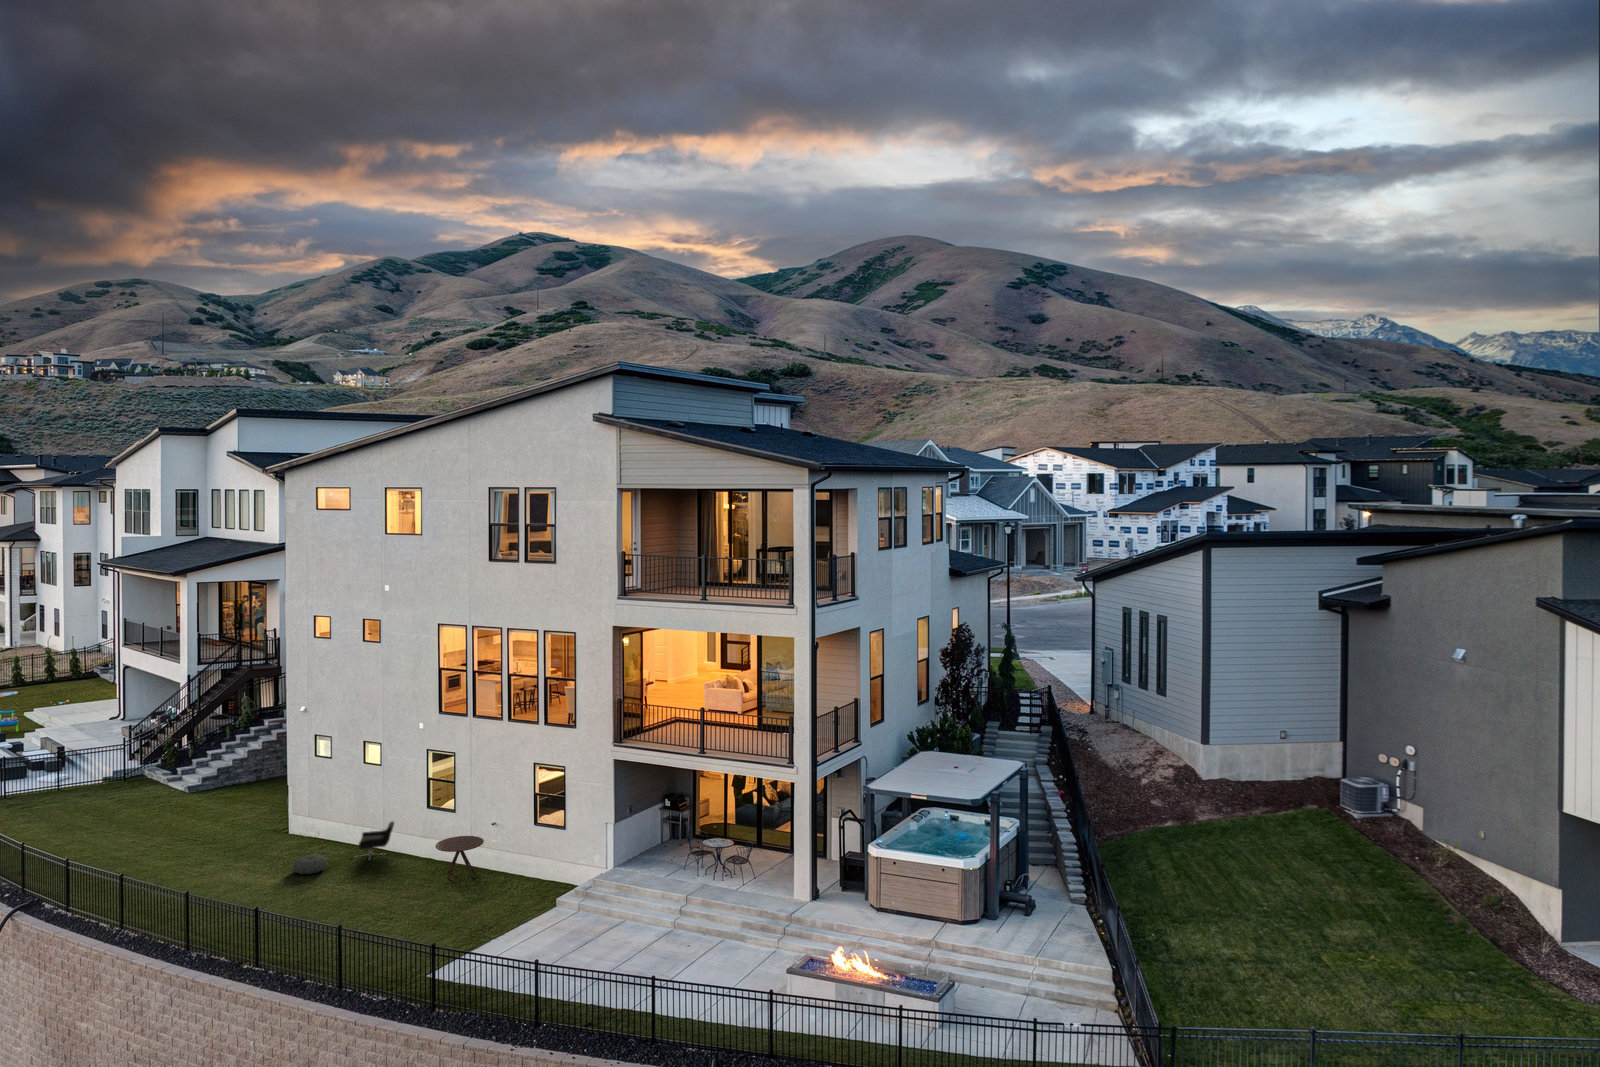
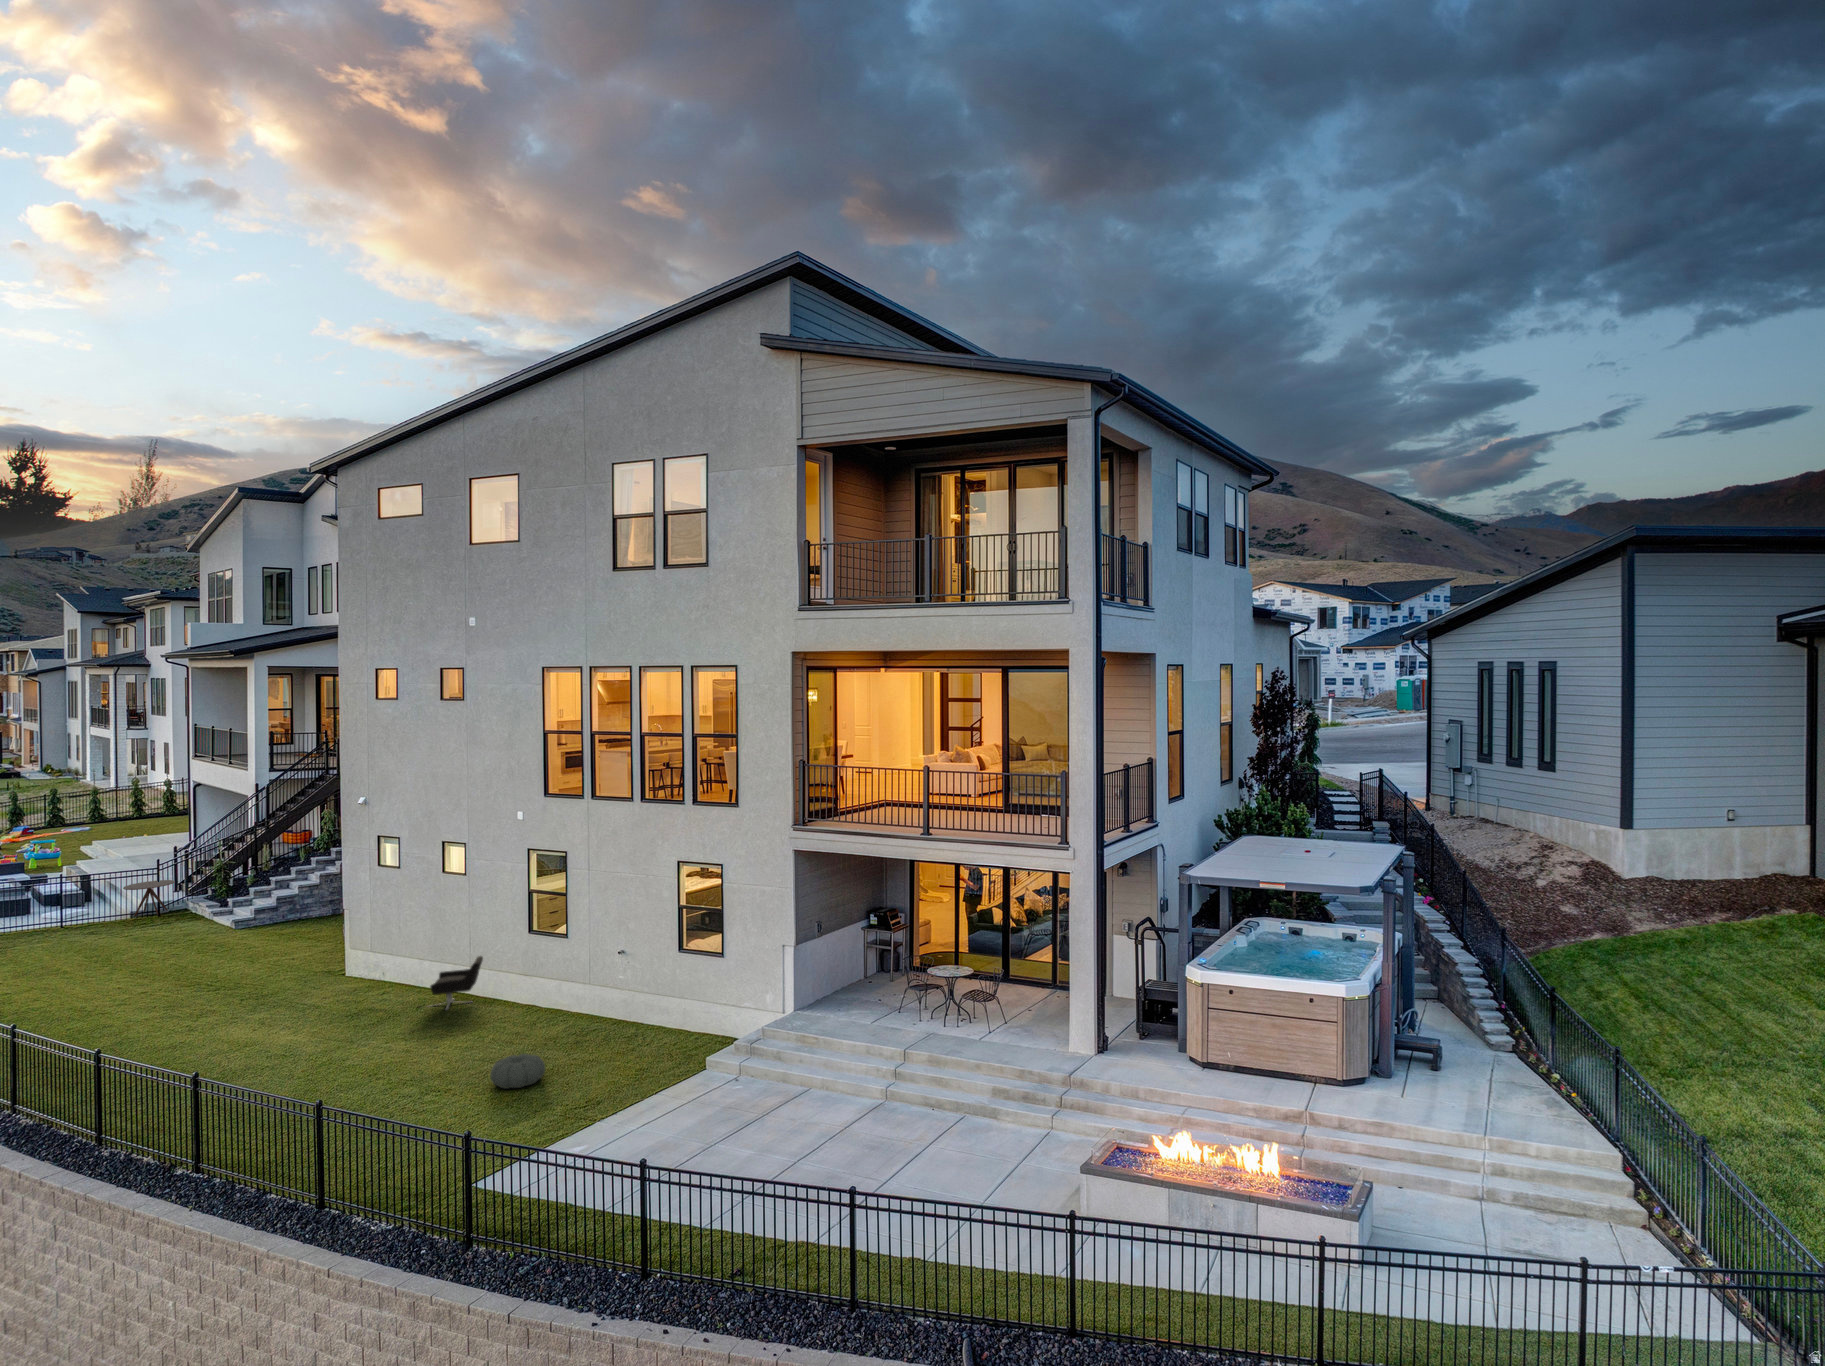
round table: present [435,836,484,879] -> present [123,880,175,916]
pouf: present [293,855,327,874] -> present [490,1054,545,1089]

